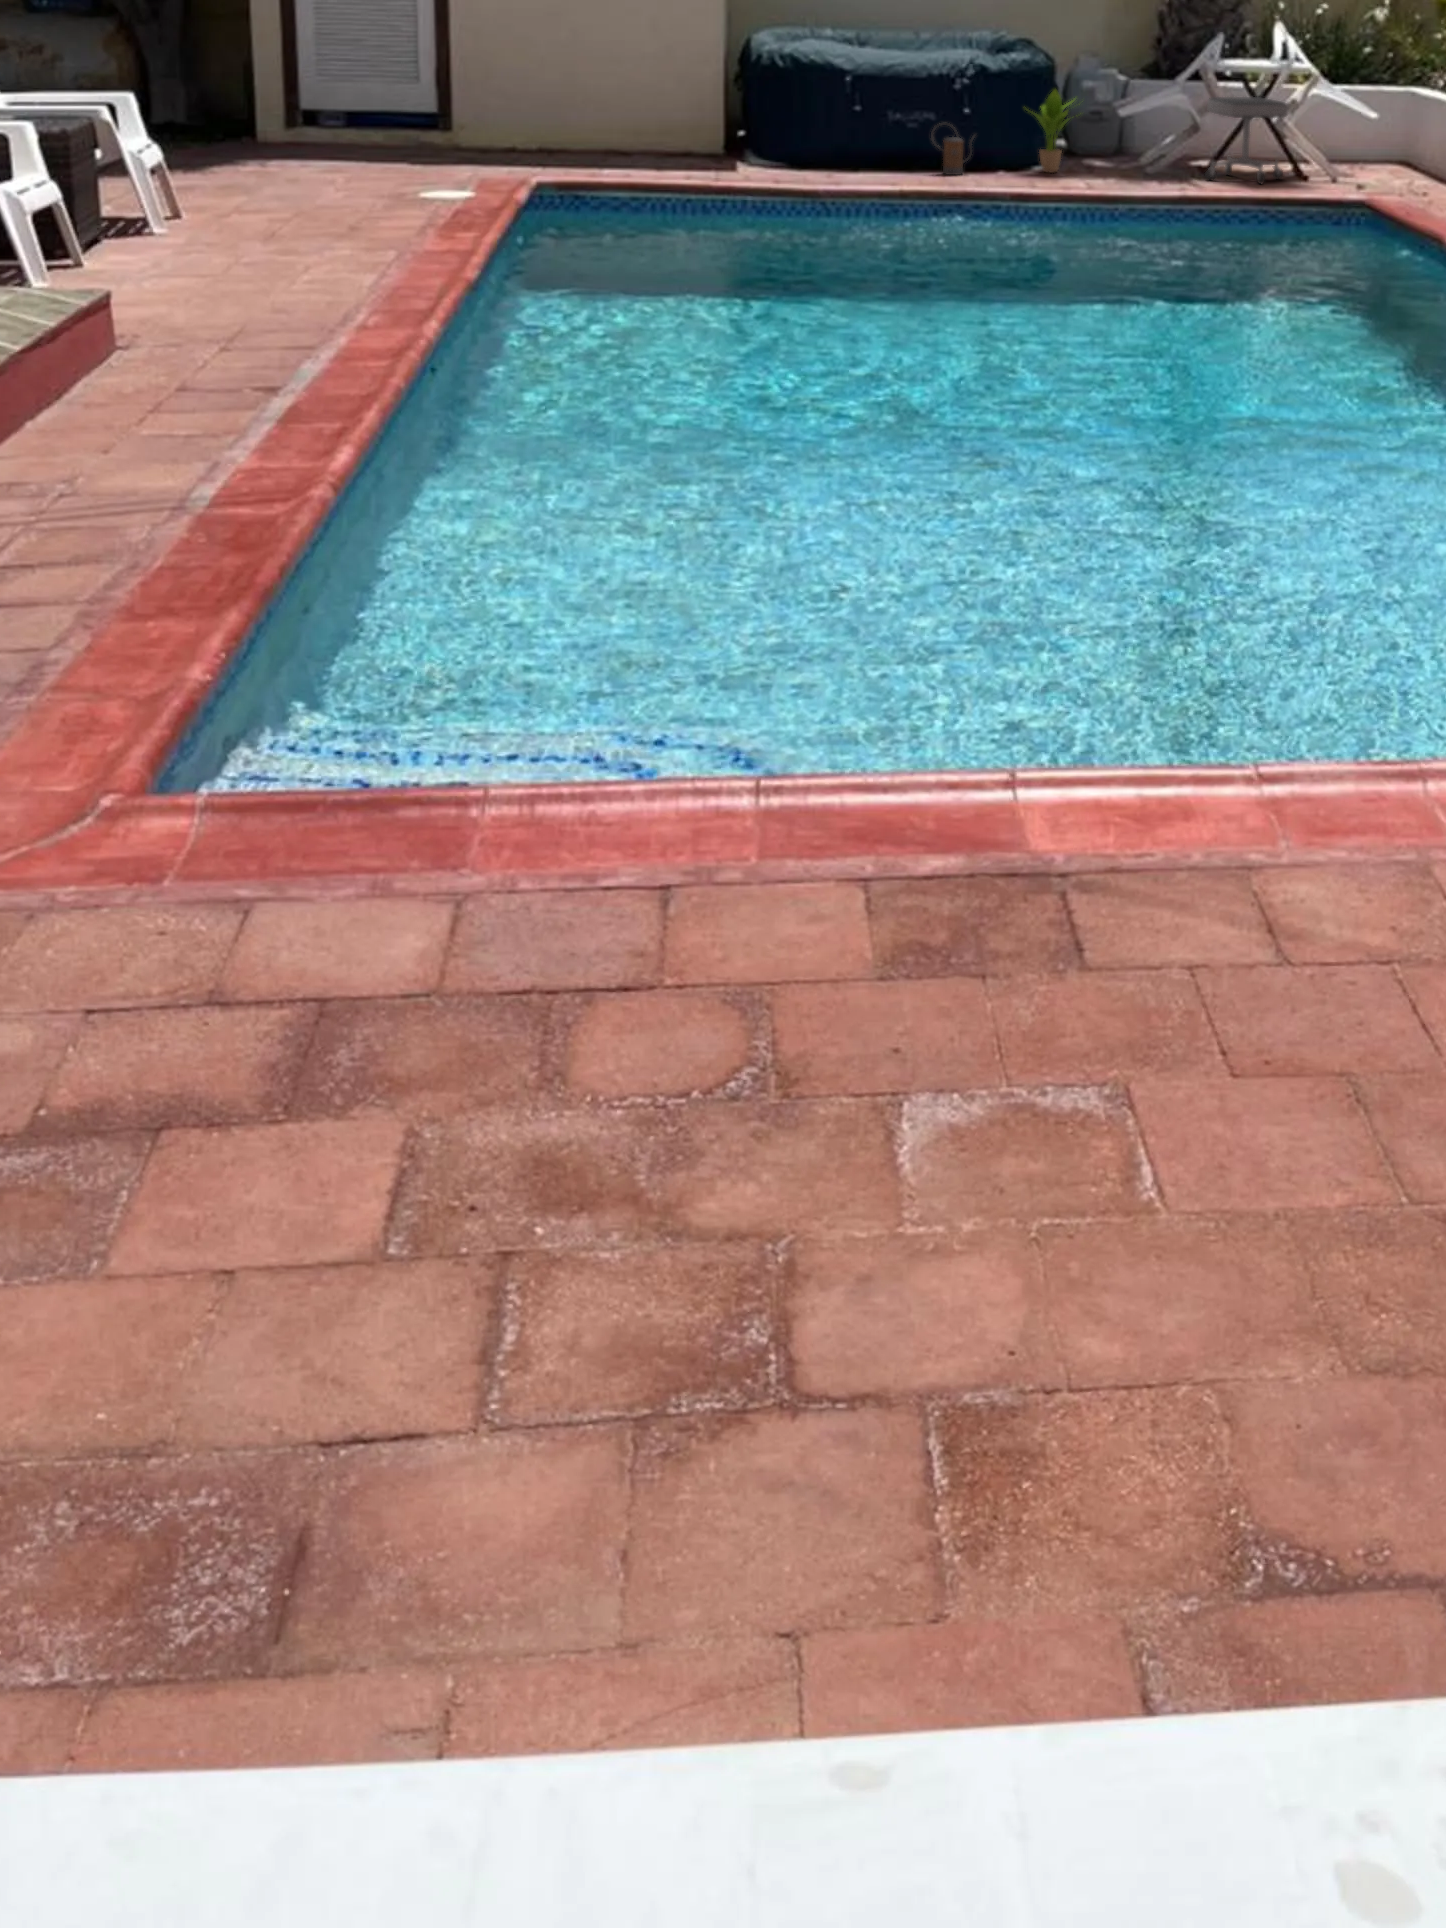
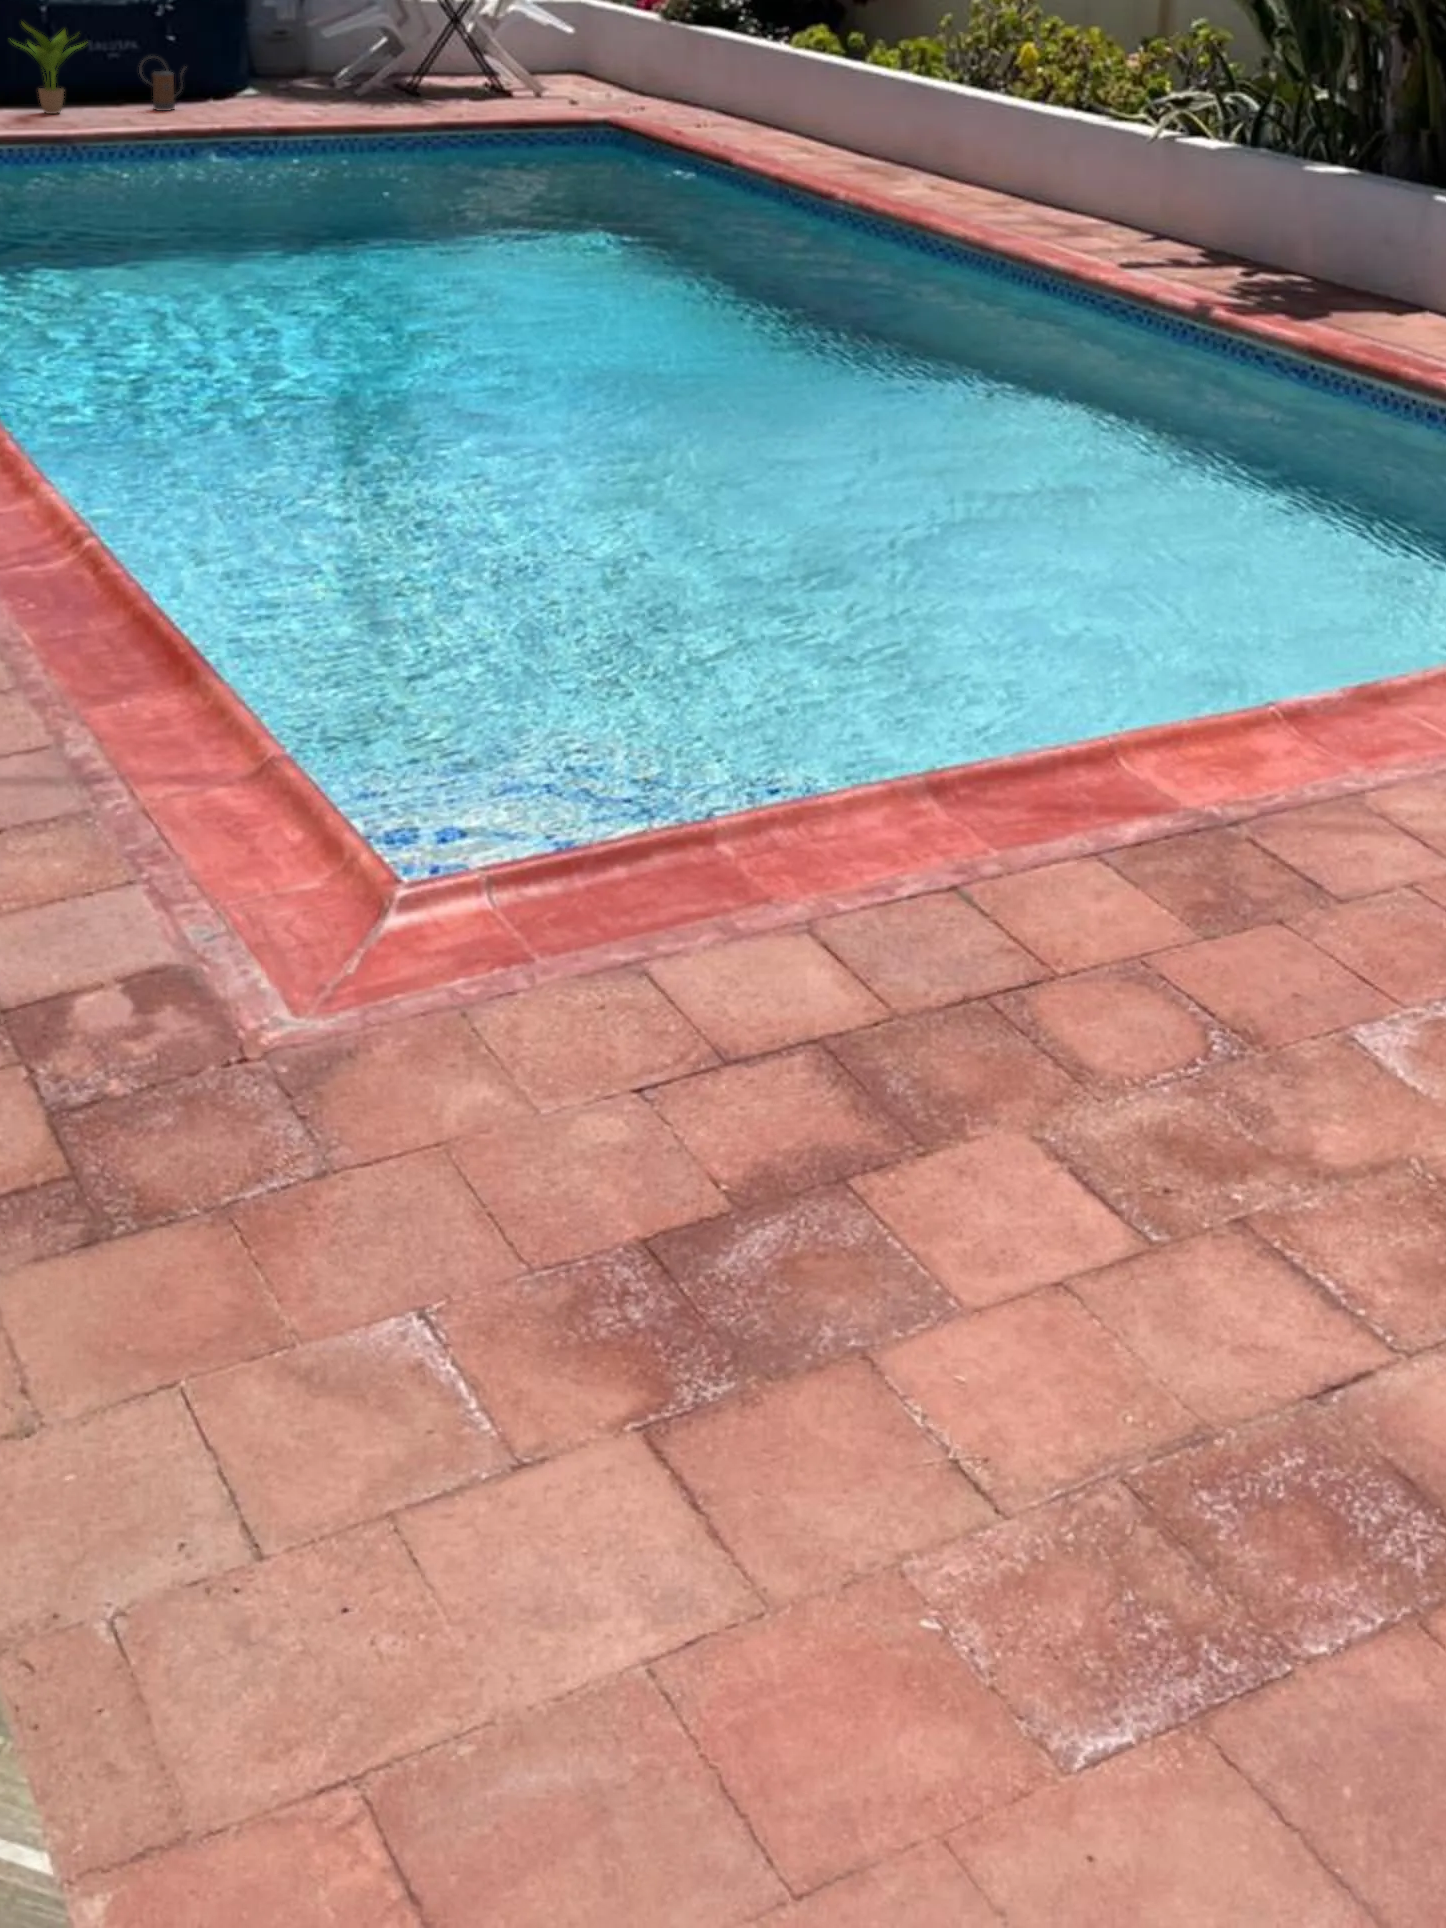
potted plant: present [1034,90,1071,172] -> present [17,23,84,114]
stool: present [1205,97,1289,184] -> none [414,17,500,106]

